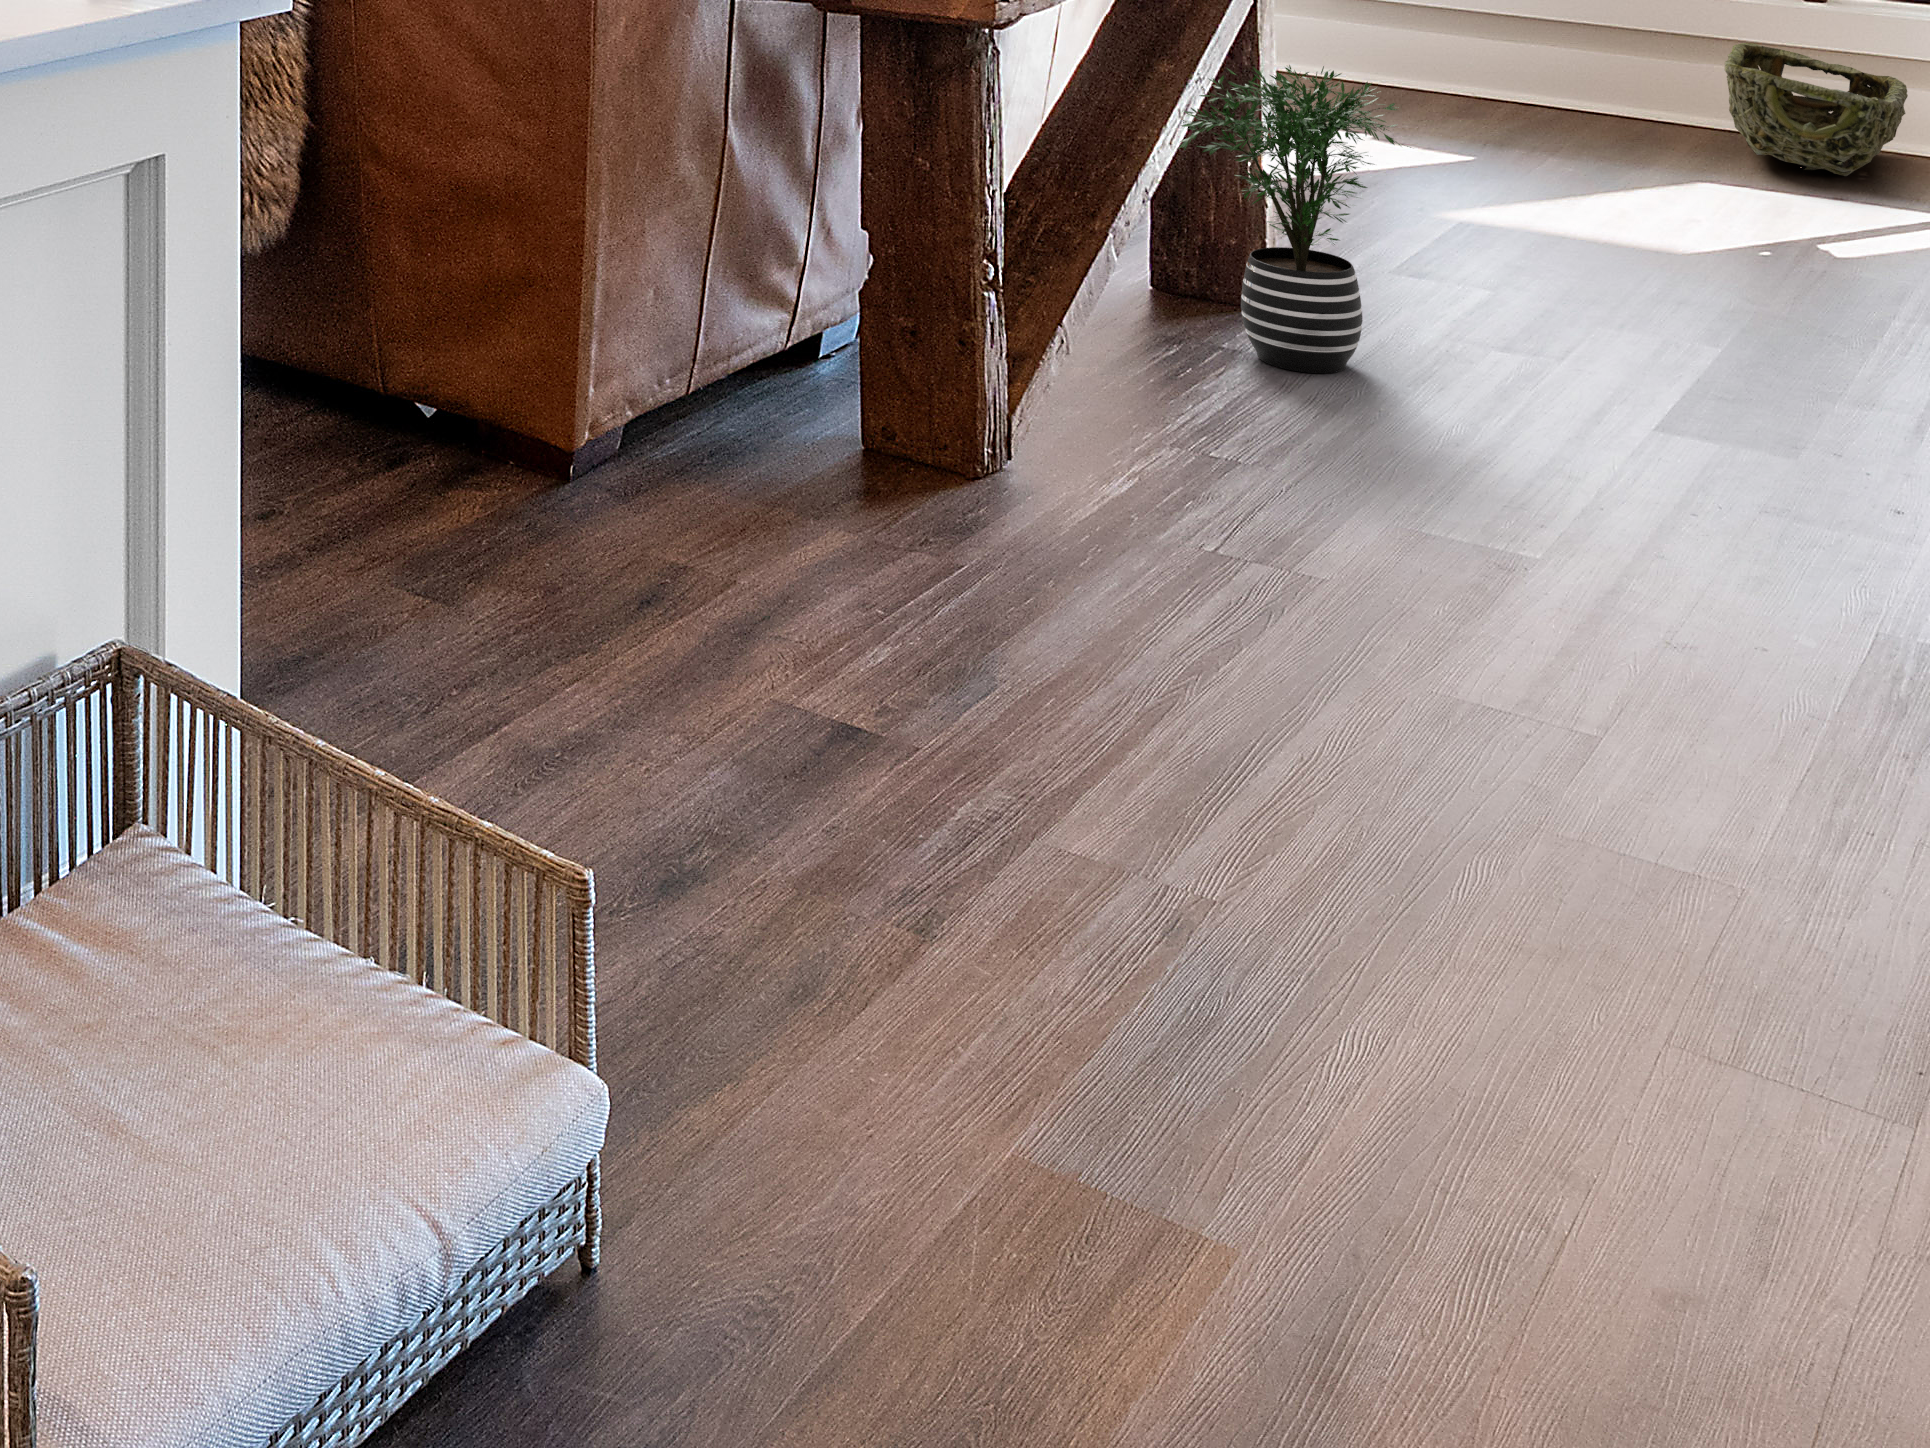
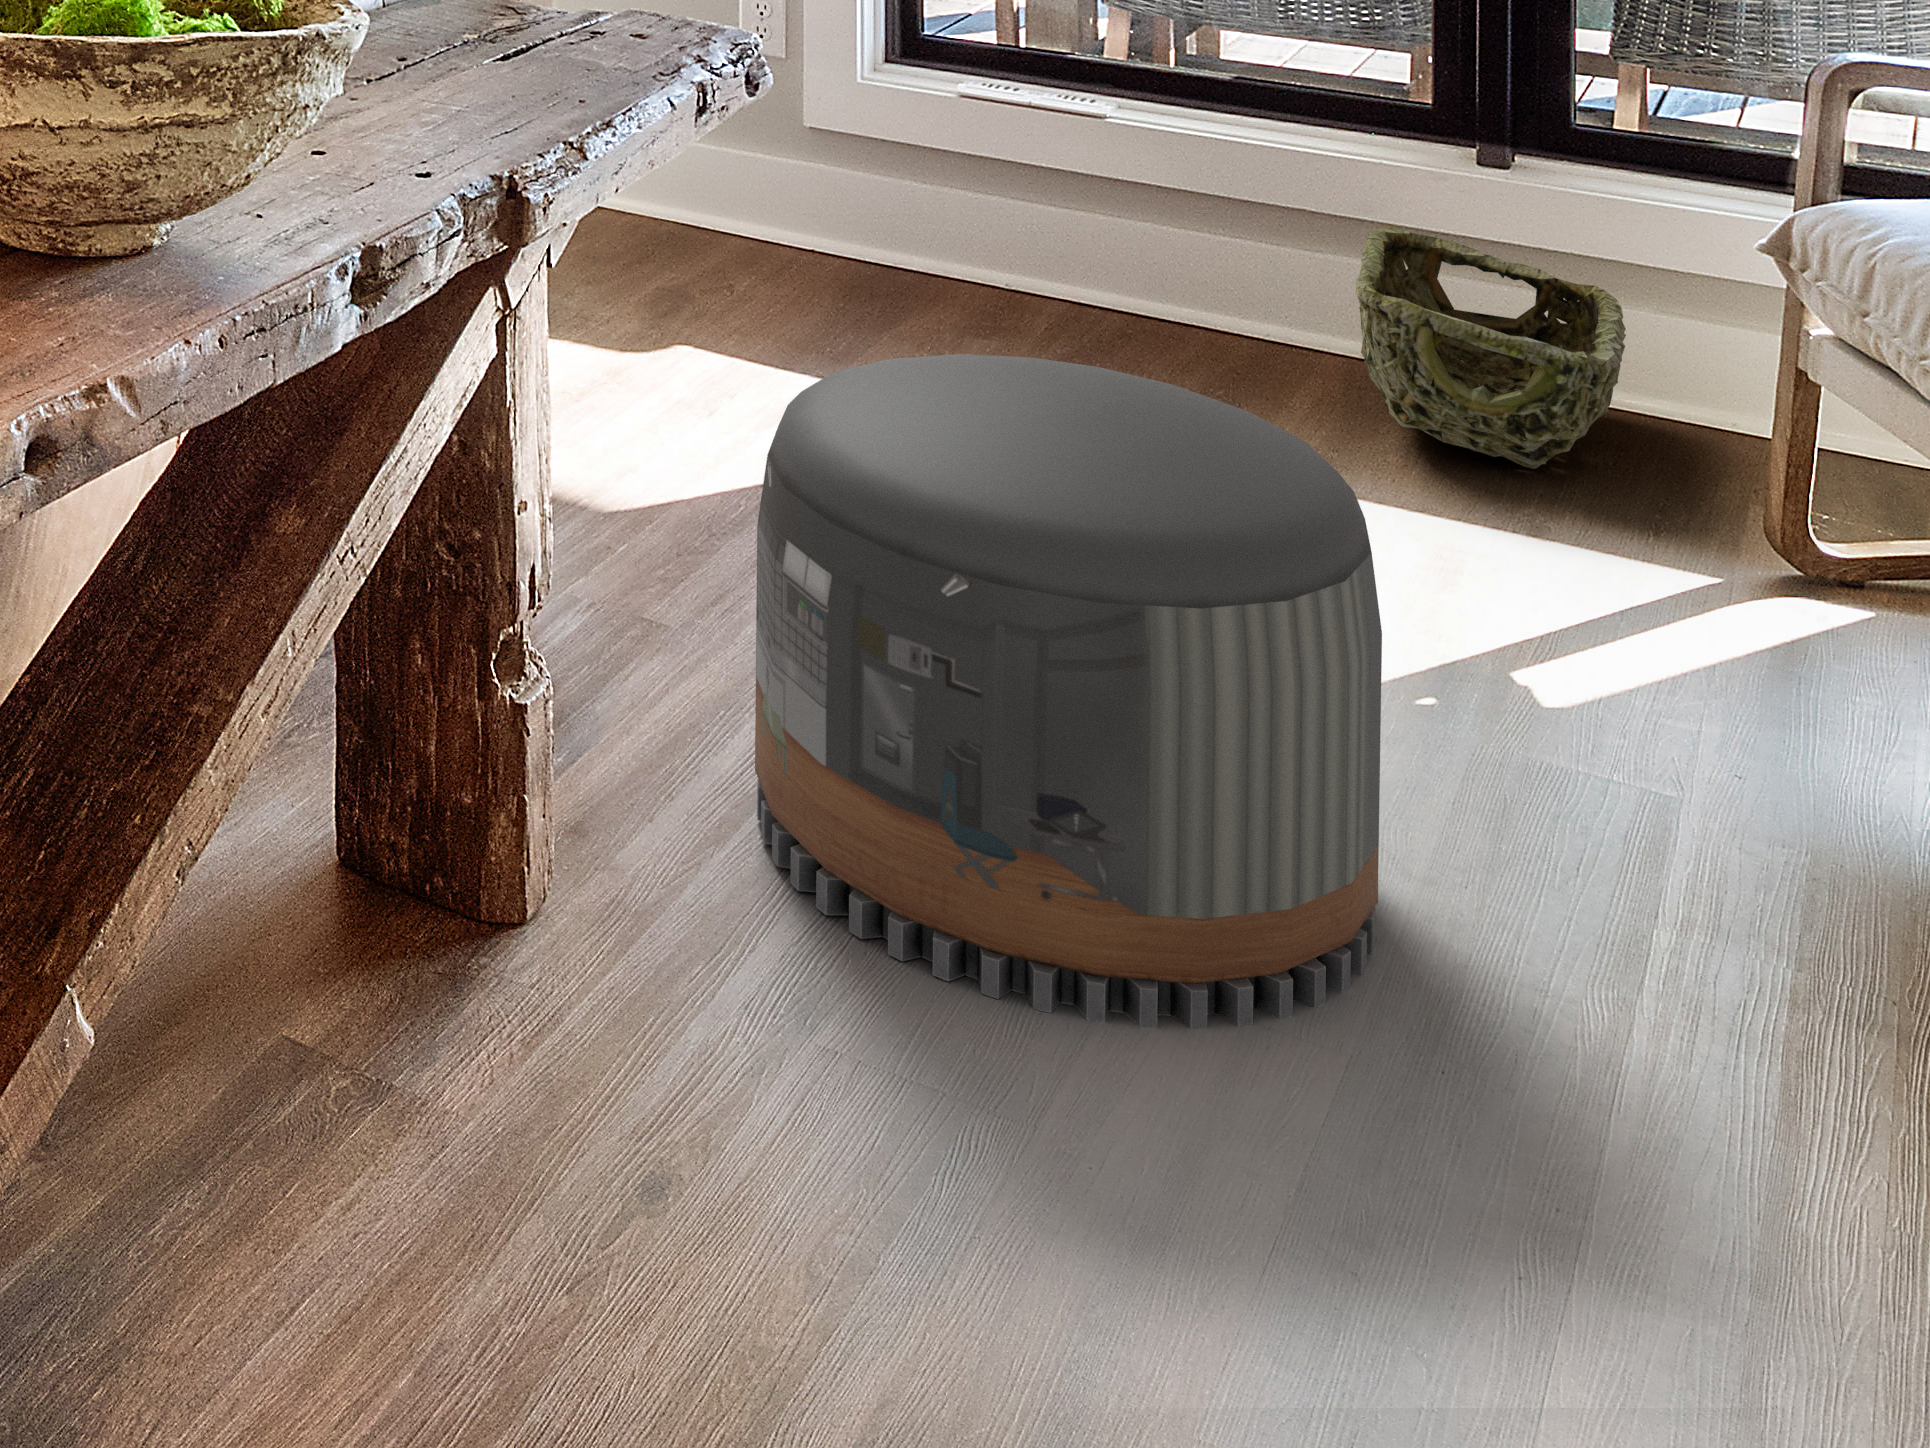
pouf: none [1381,39,1740,345] -> present [755,354,1382,1029]
potted plant: present [1178,65,1411,373] -> none [301,506,747,1181]

